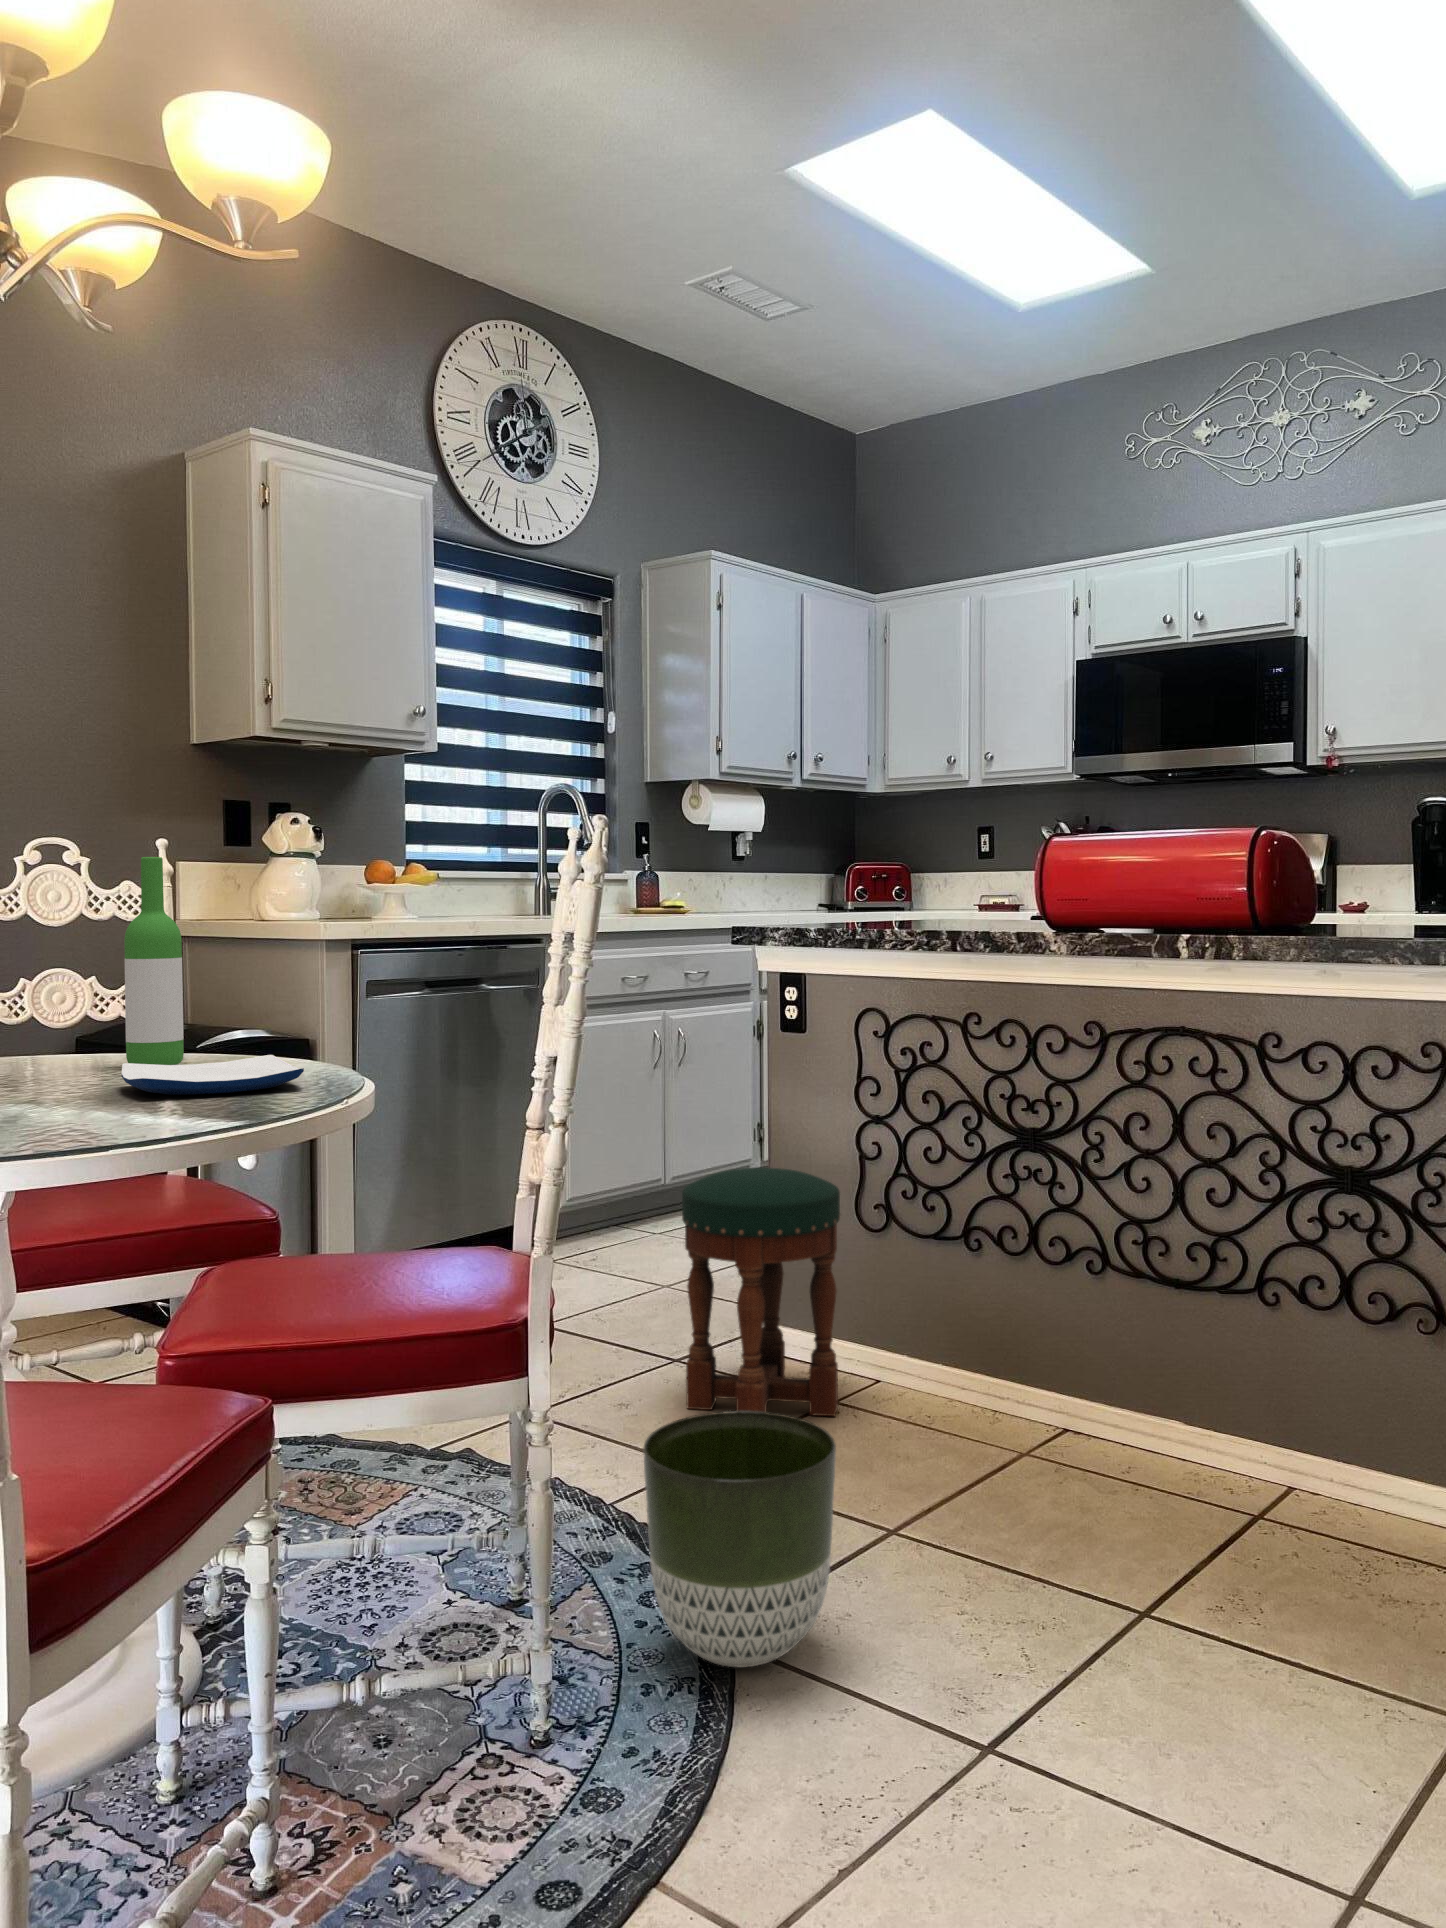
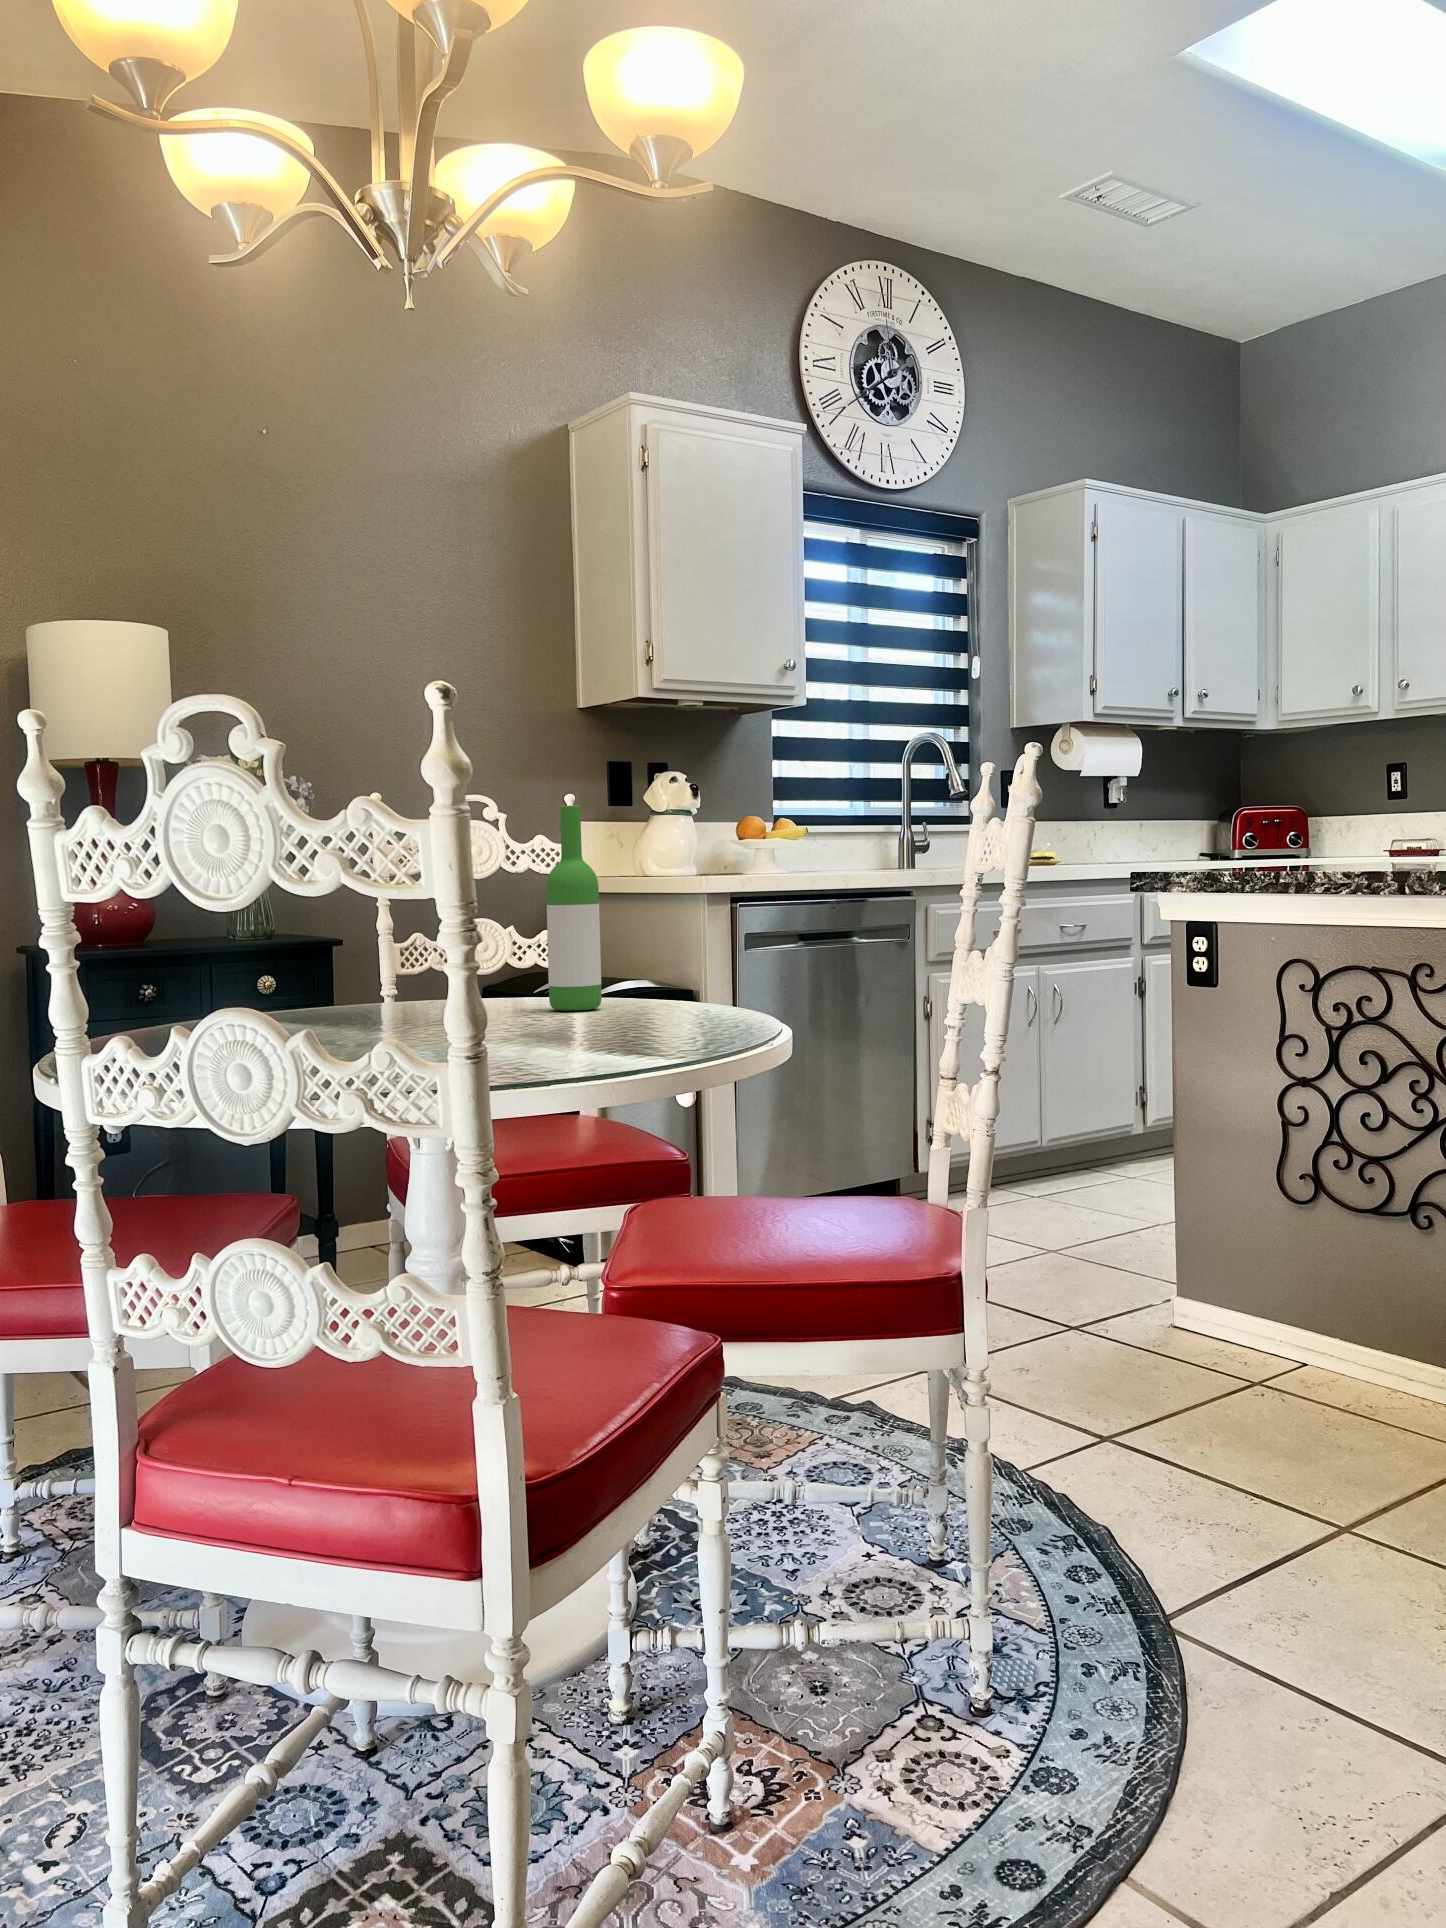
plate: present [121,1055,304,1095] -> none [554,998,729,1034]
stool: present [682,1168,840,1416] -> none [1087,1130,1264,1413]
planter: present [643,1411,836,1668] -> none [1079,1384,1296,1657]

